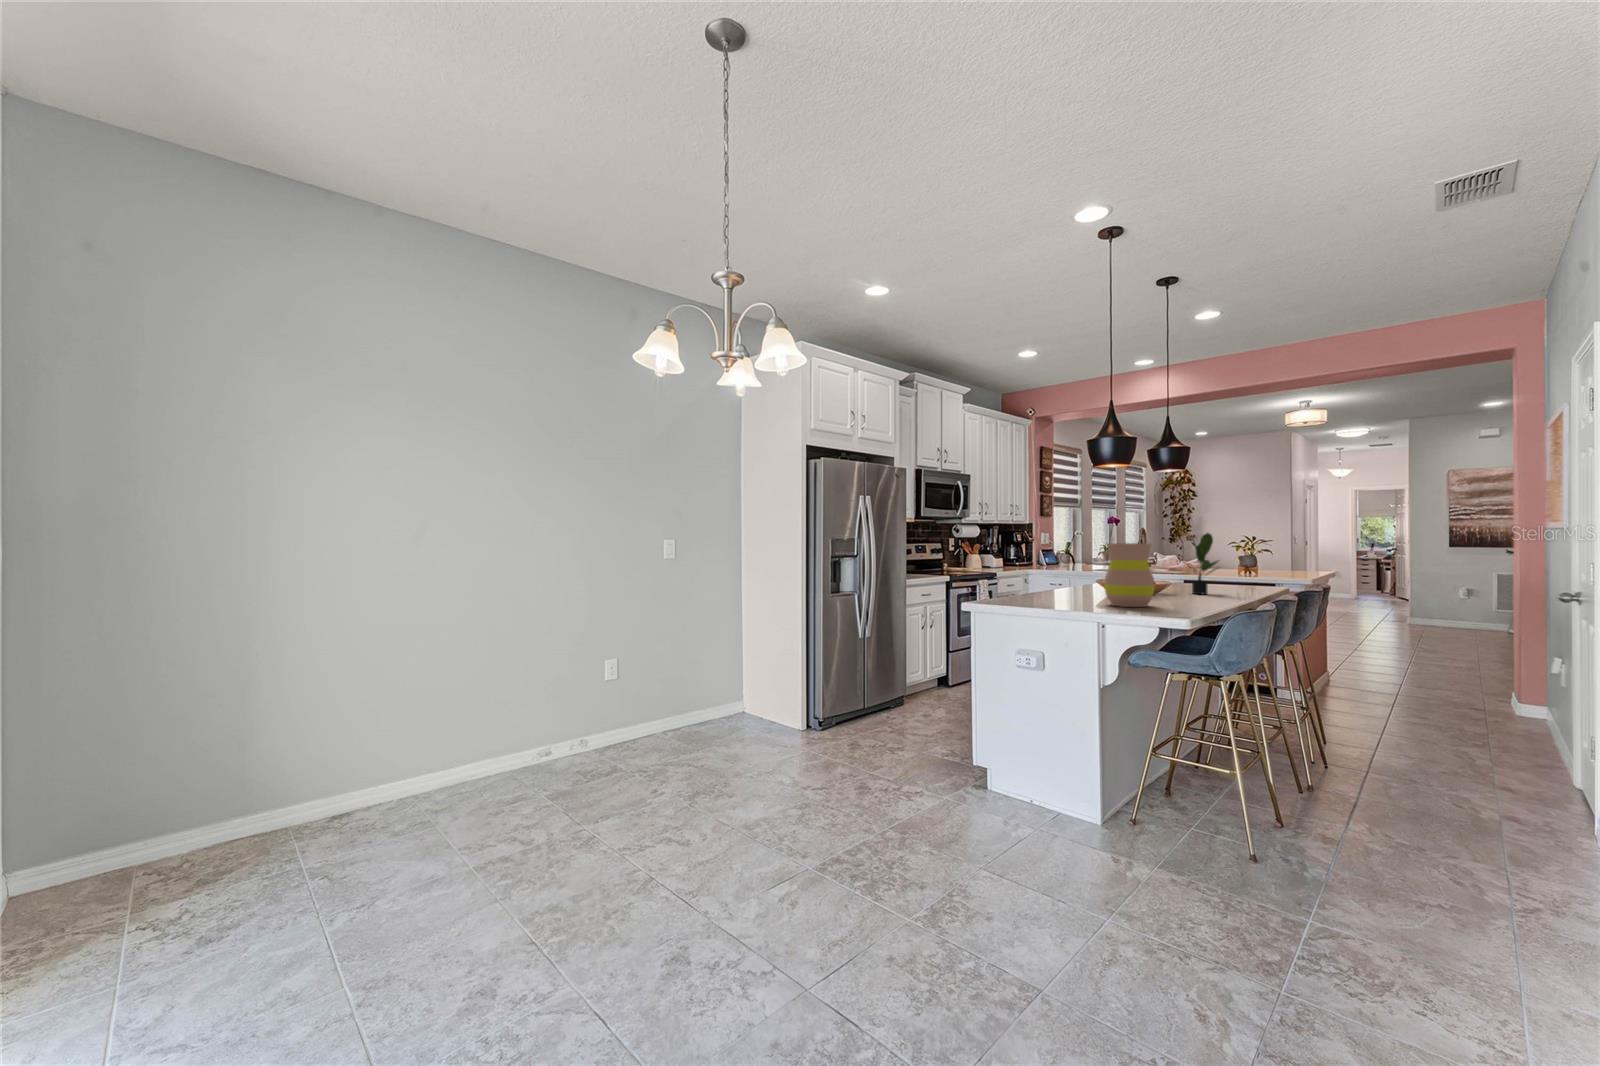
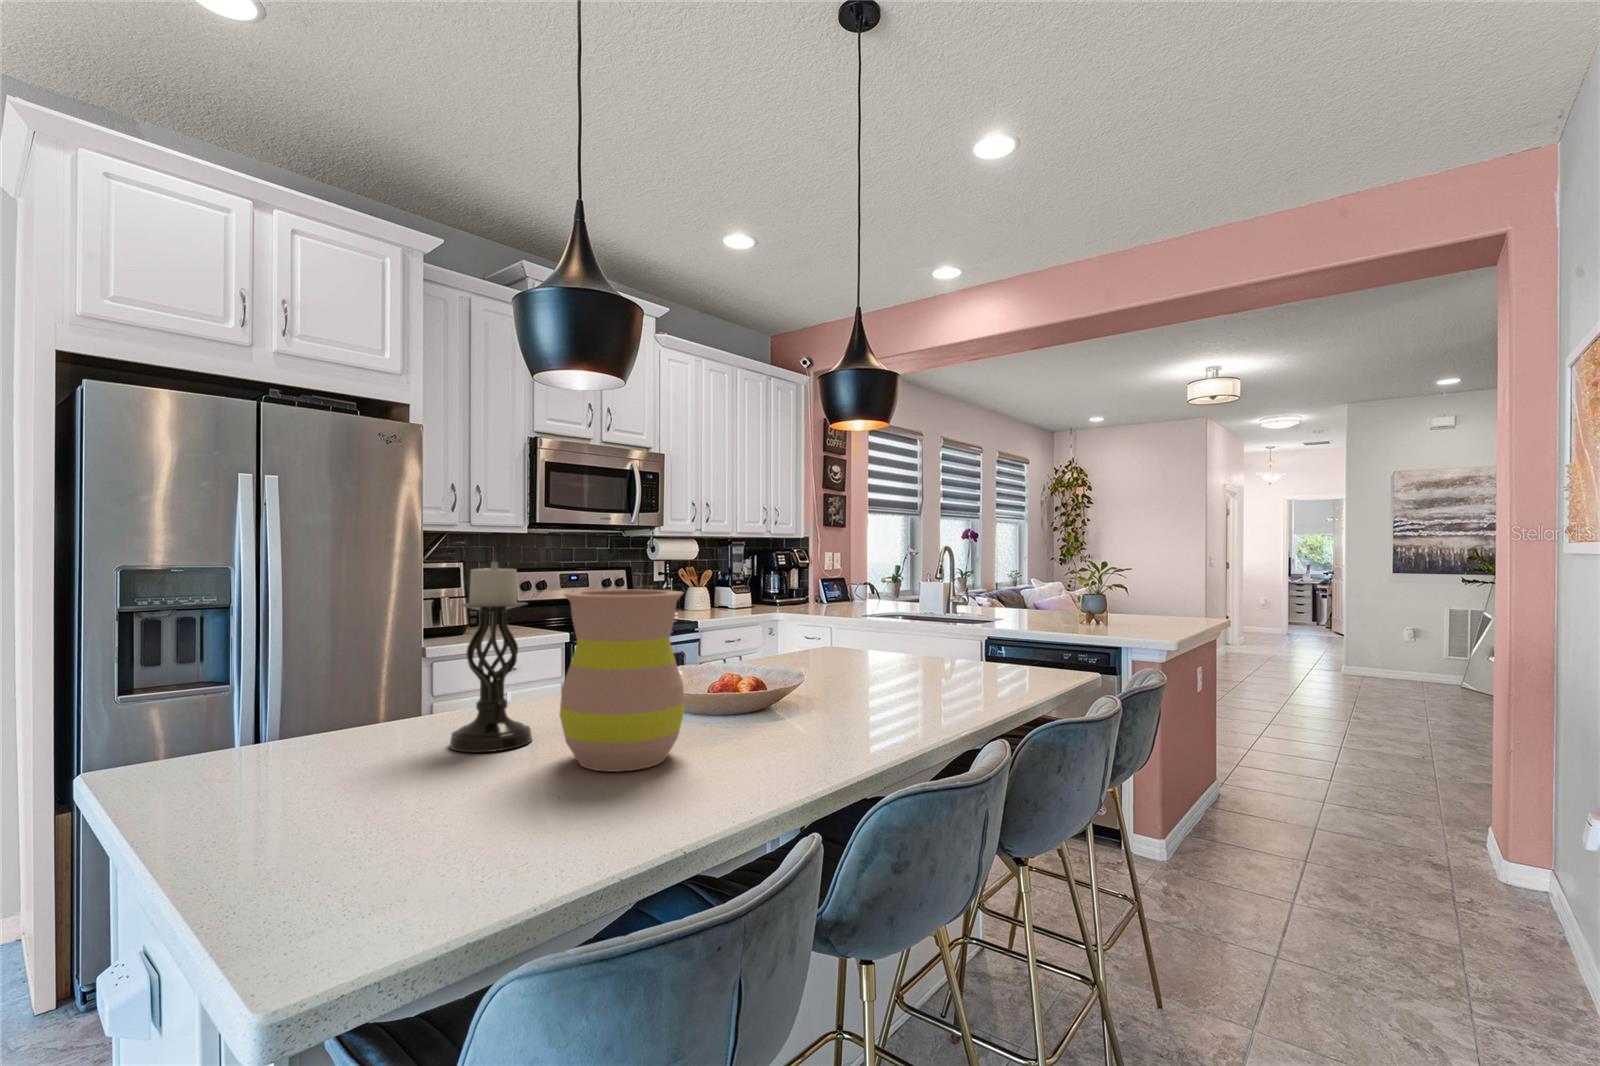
candle holder: none [1047,533,1079,604] -> present [450,562,532,752]
potted plant: present [1191,533,1218,594] -> none [878,559,953,695]

